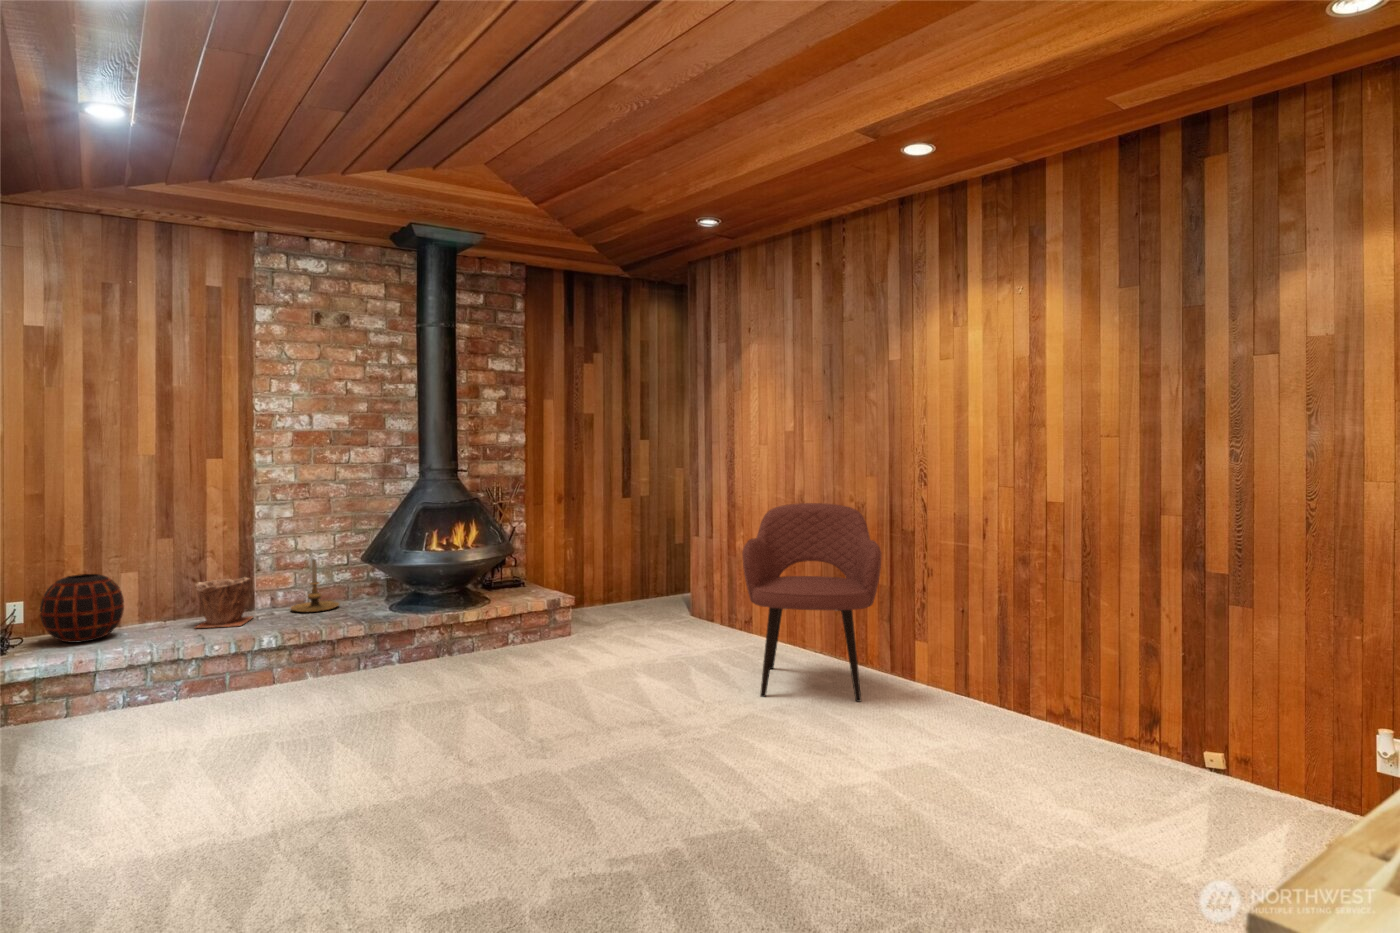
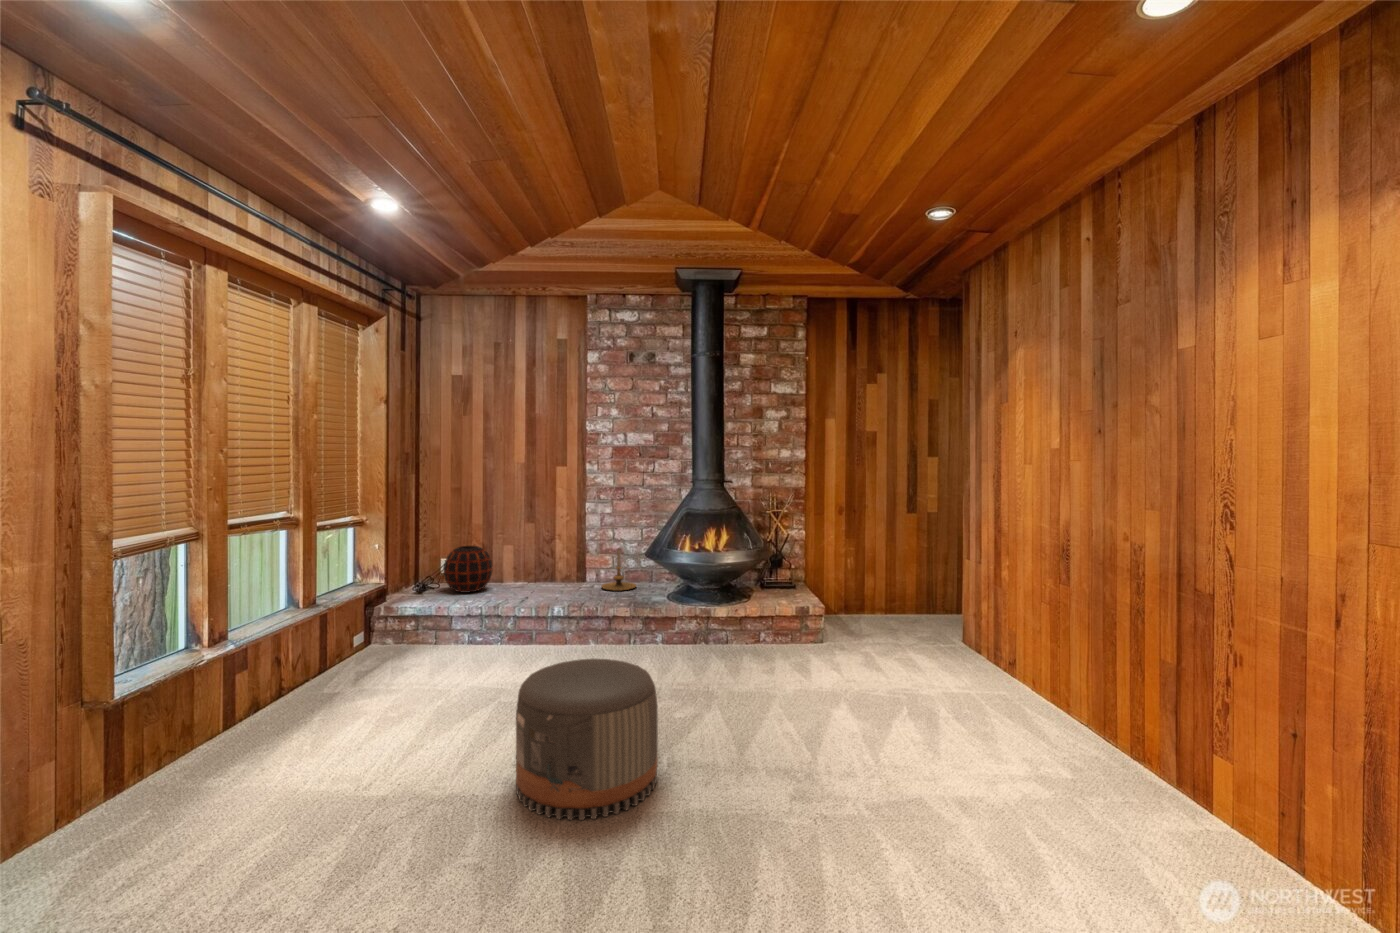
armchair: present [742,503,881,702] -> none [942,535,1134,808]
plant pot: present [195,577,253,628] -> none [530,558,574,595]
pouf: none [404,655,557,815] -> present [516,659,658,820]

